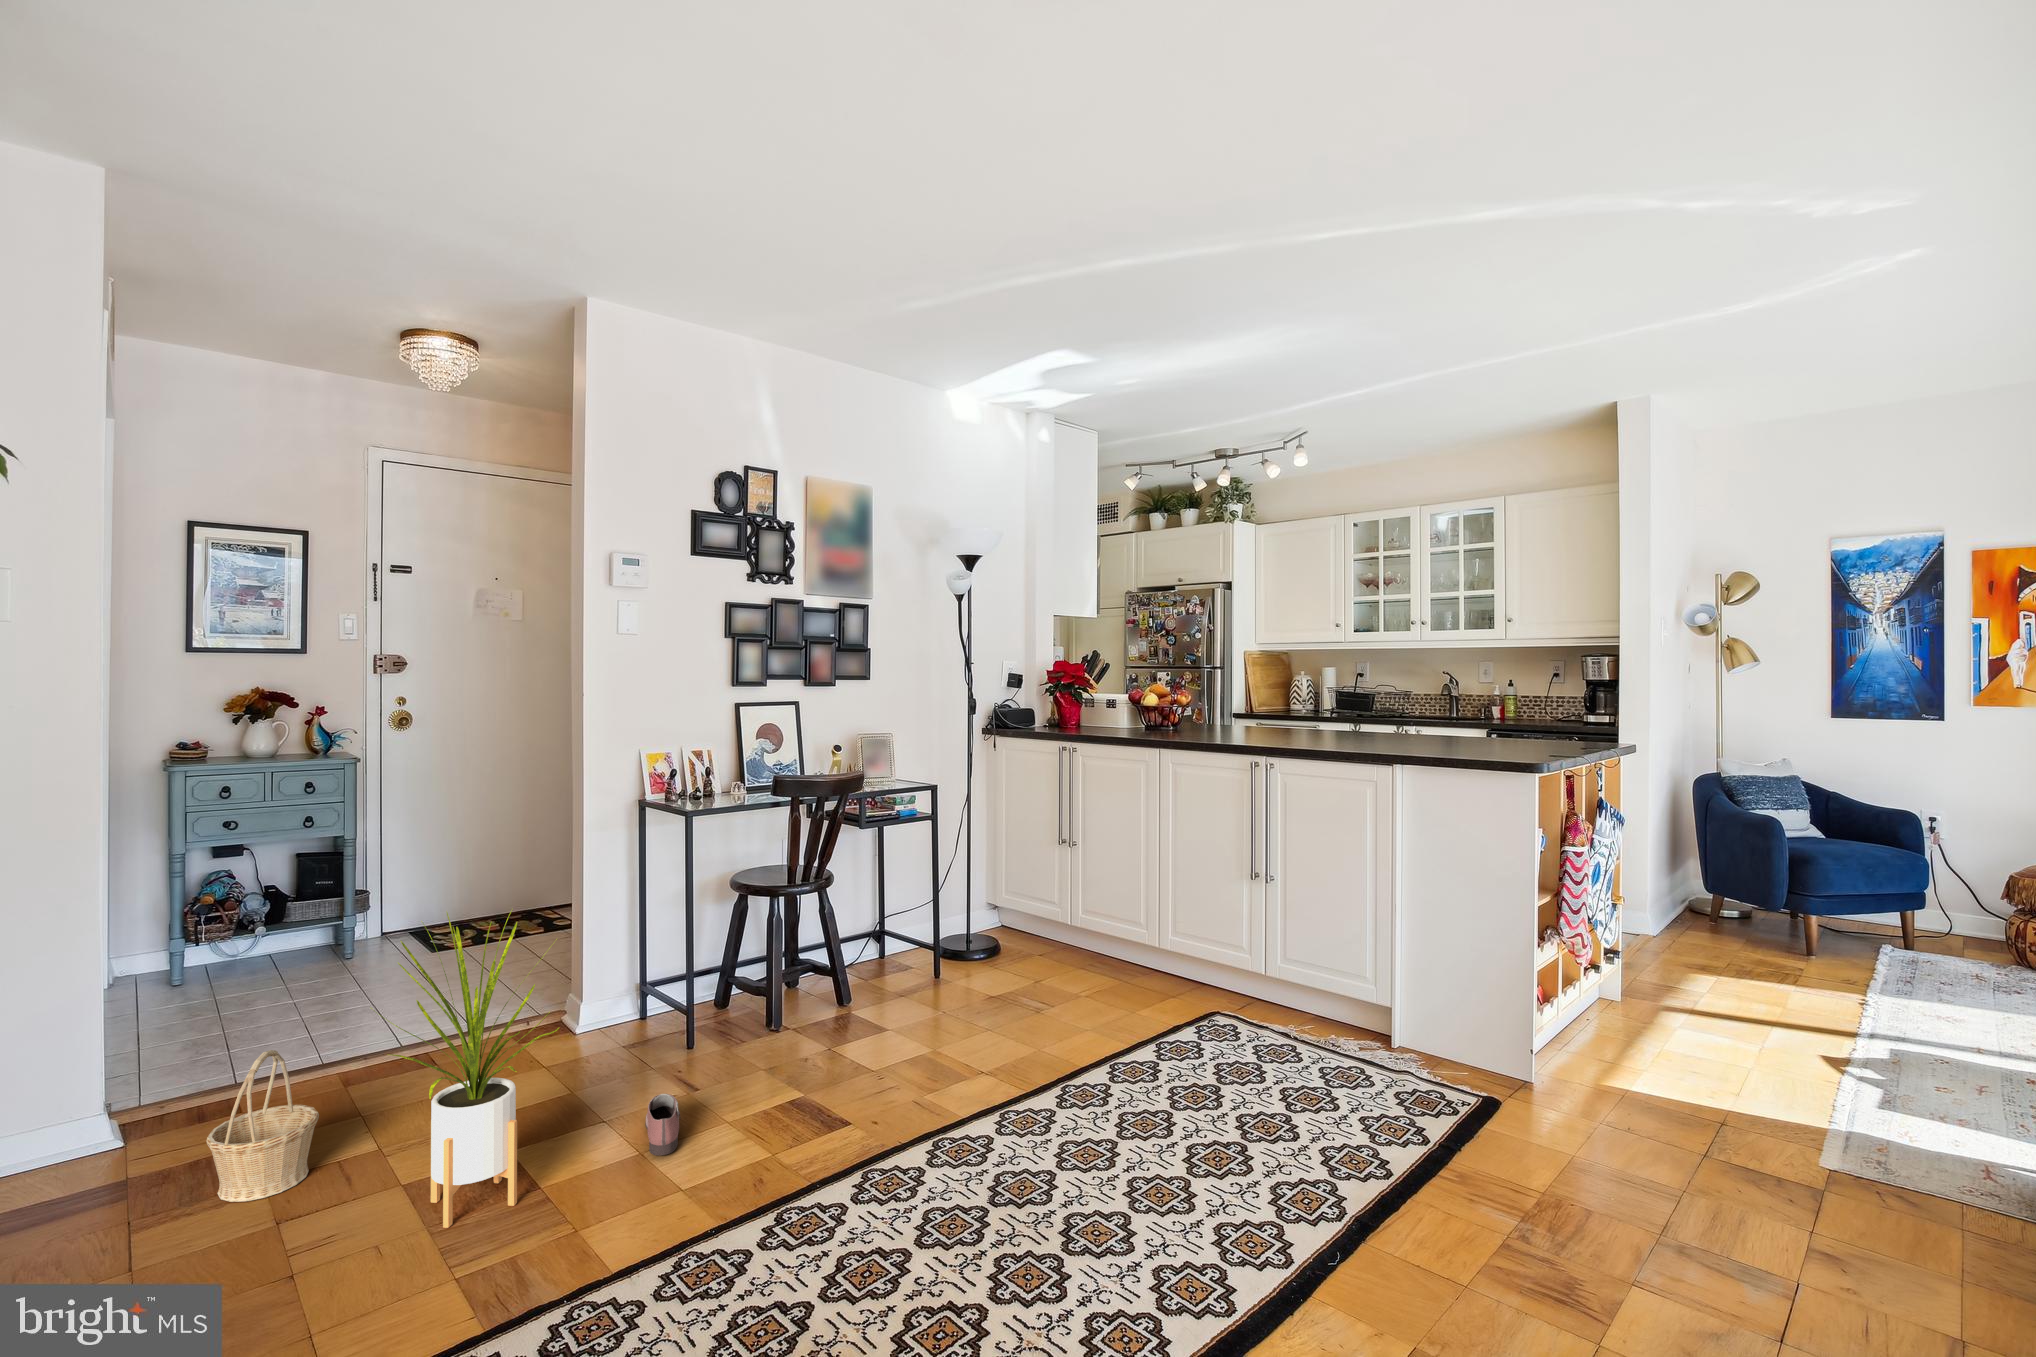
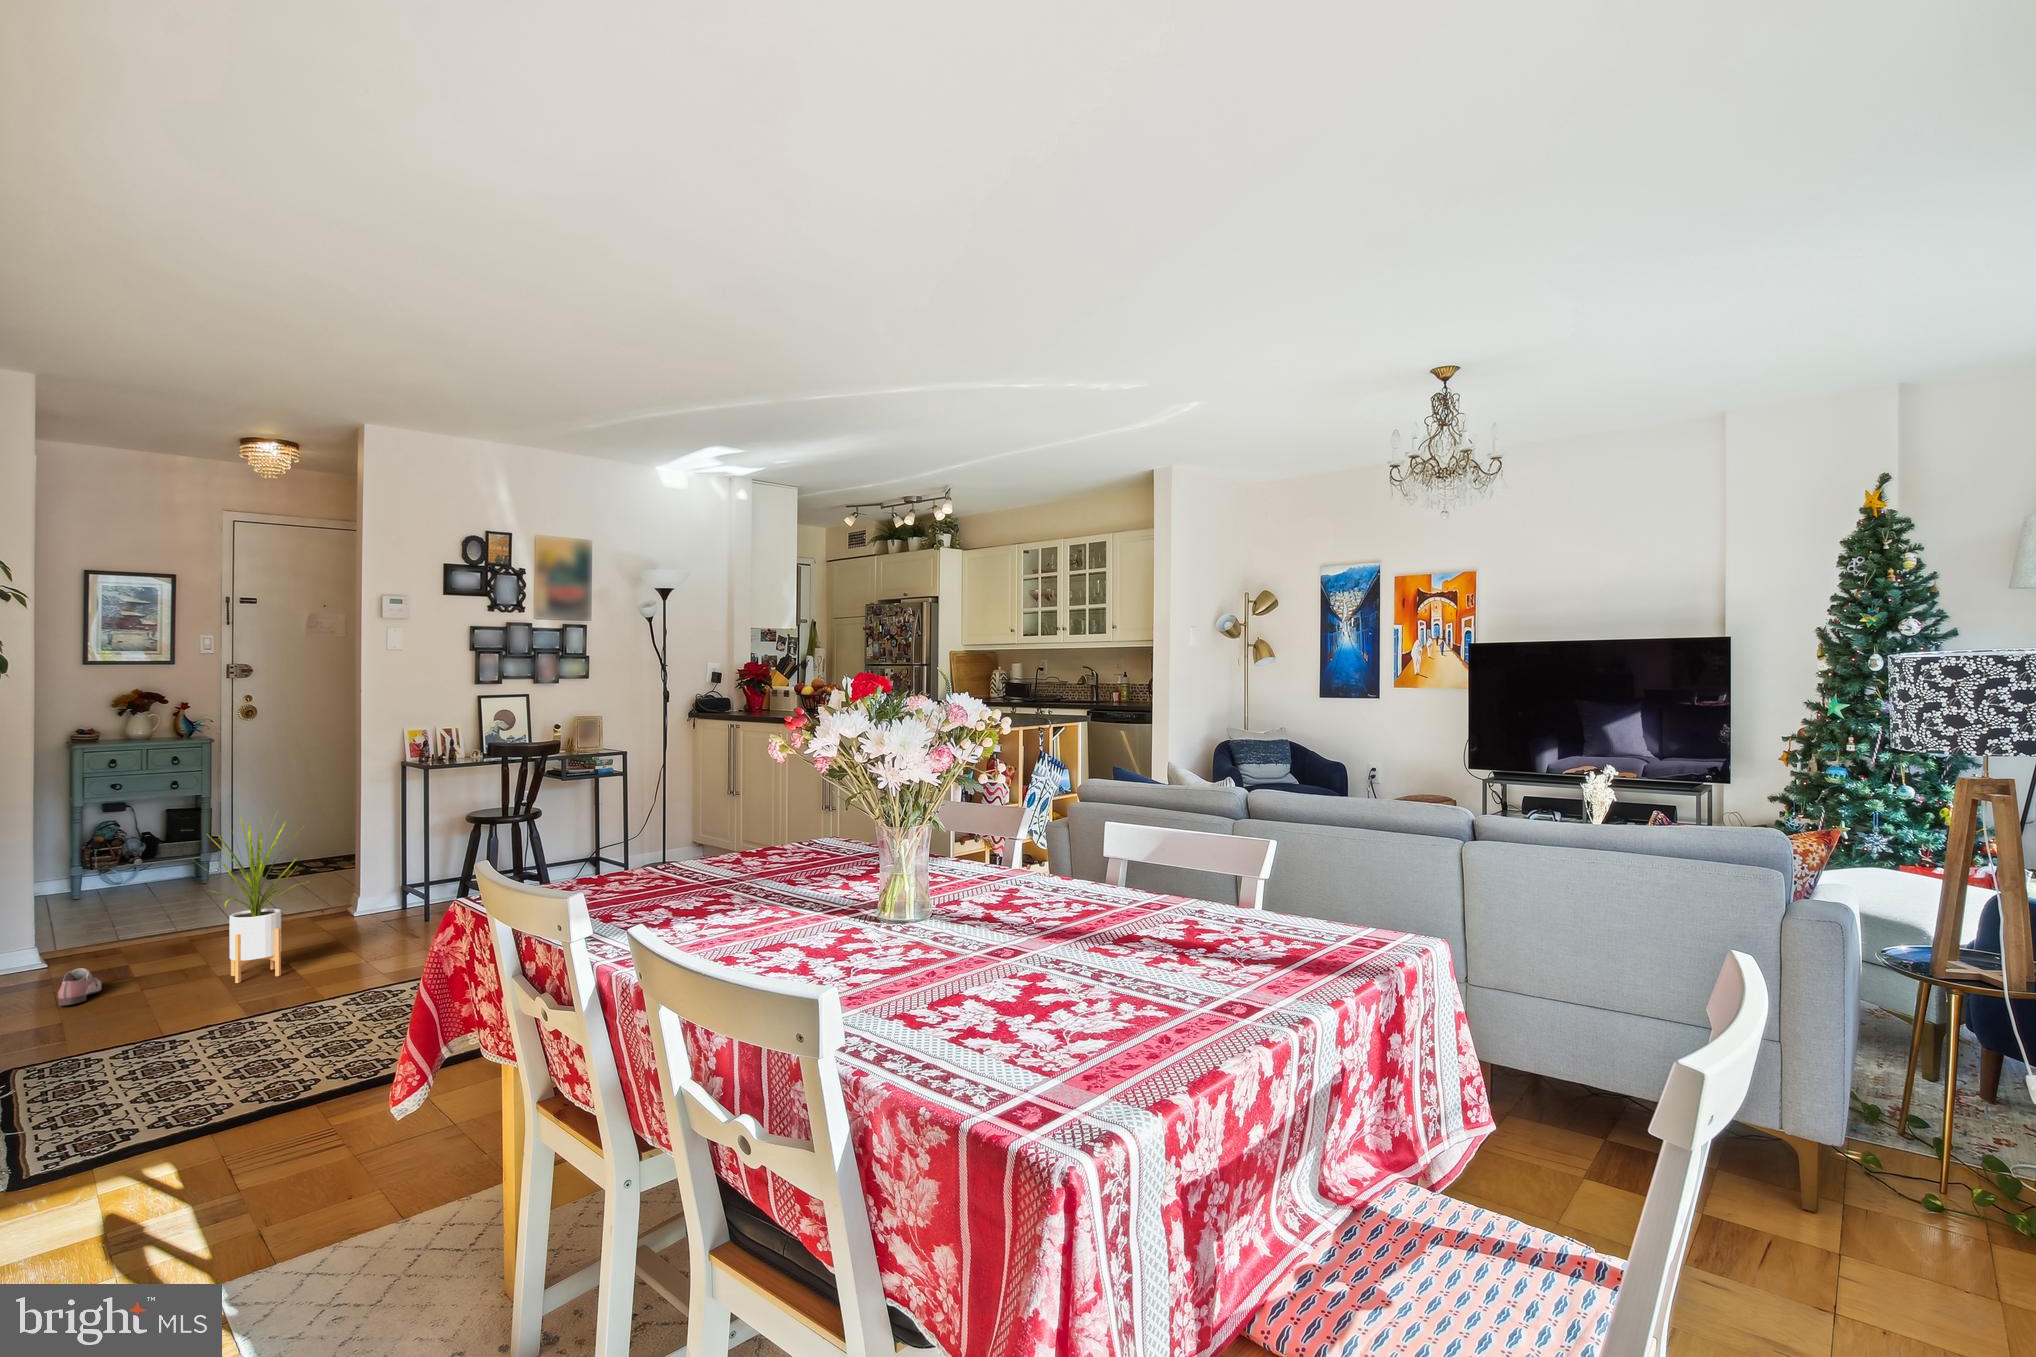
basket: present [206,1050,319,1202] -> none [100,895,168,977]
shoe: present [645,1094,681,1156] -> present [58,968,102,1006]

